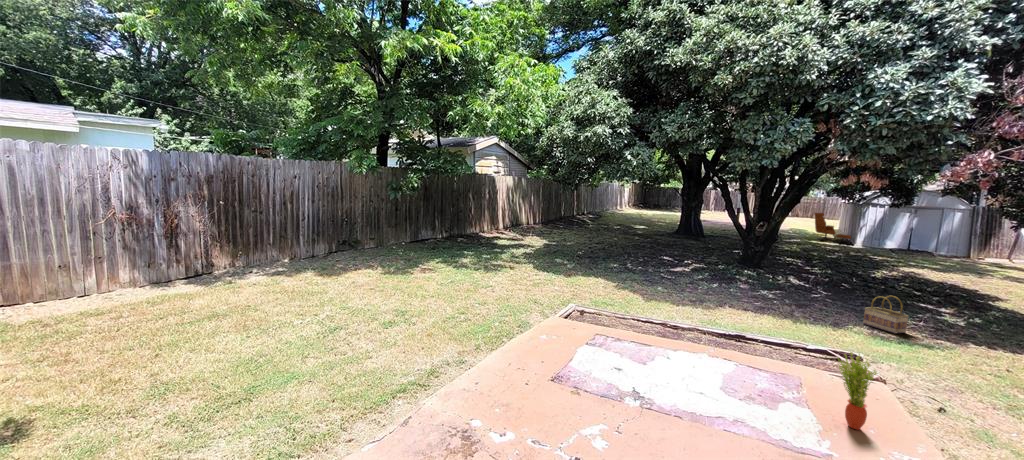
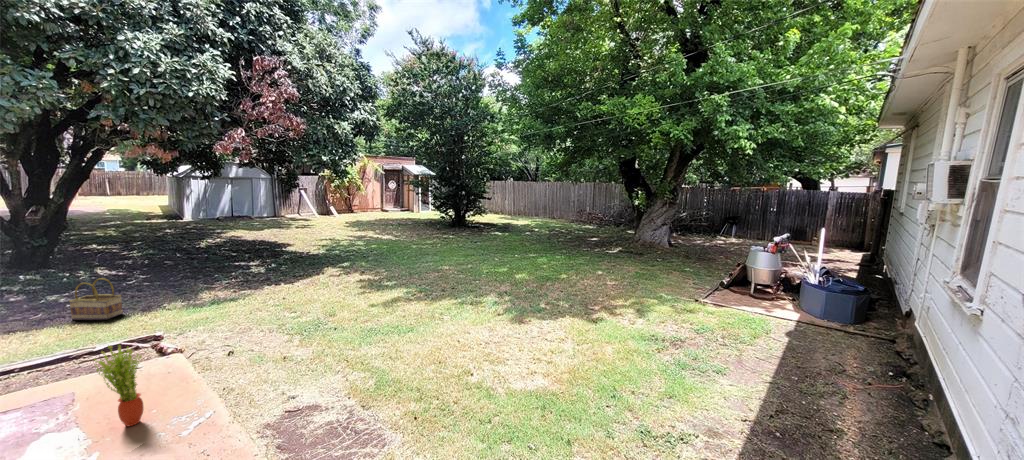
lounge chair: present [815,213,851,242] -> none [134,190,179,220]
basket: present [863,296,909,334] -> present [69,278,123,320]

